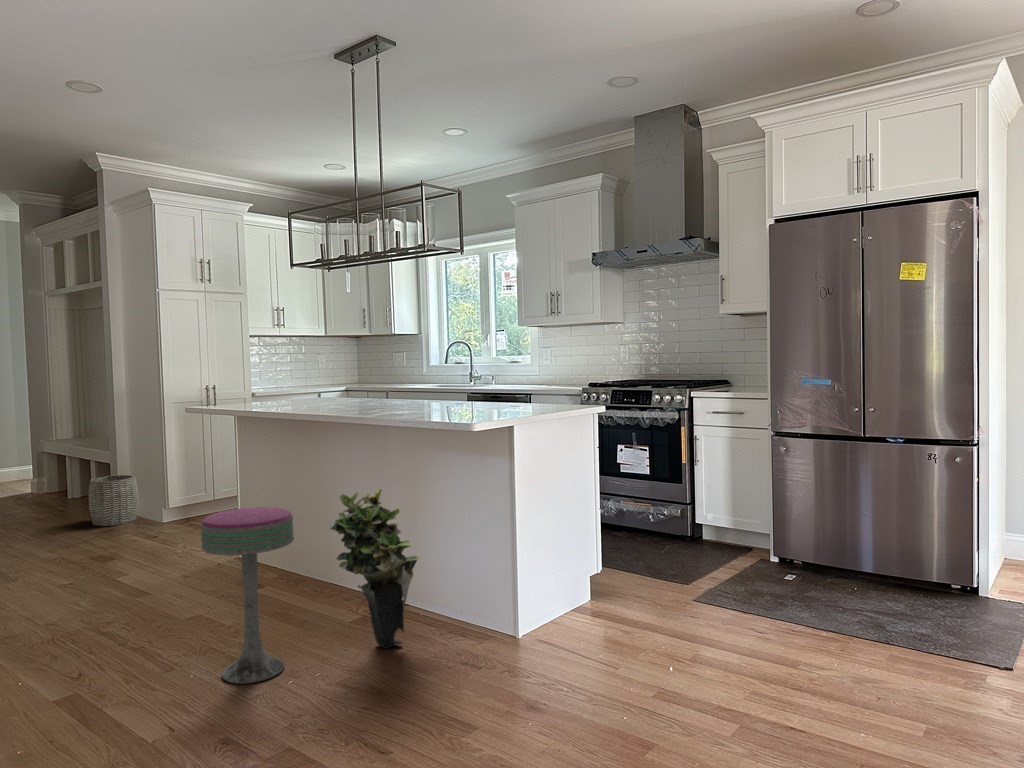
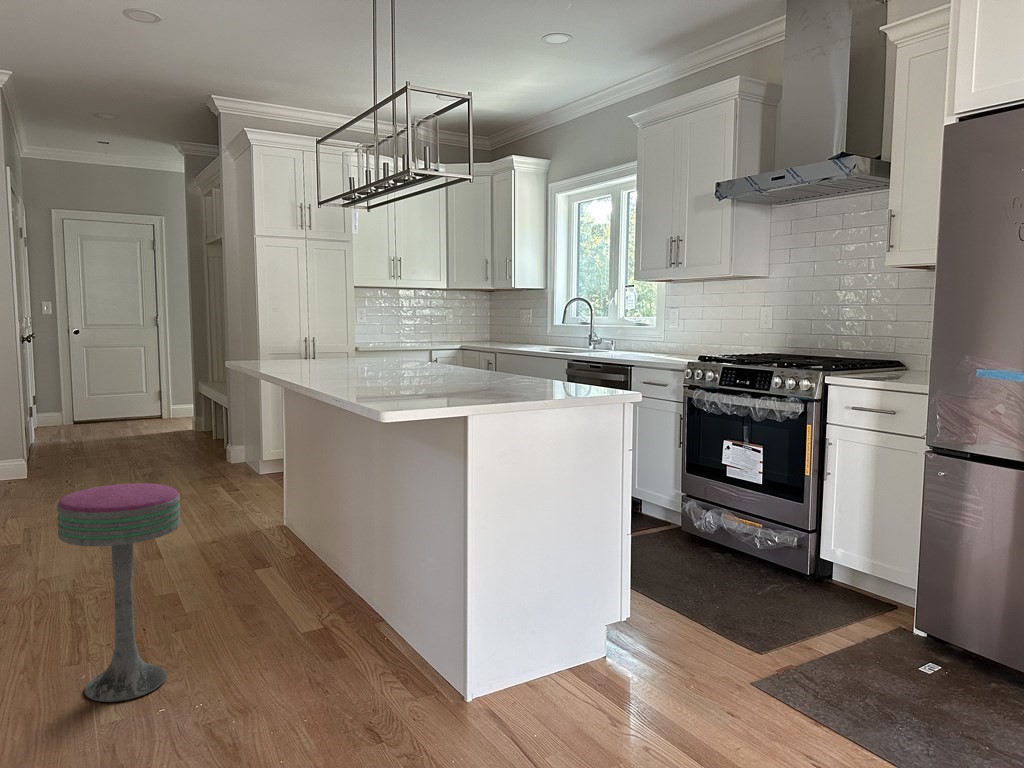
woven basket: present [88,475,138,526] -> none [187,421,234,471]
potted plant: present [329,489,418,649] -> none [239,475,353,683]

